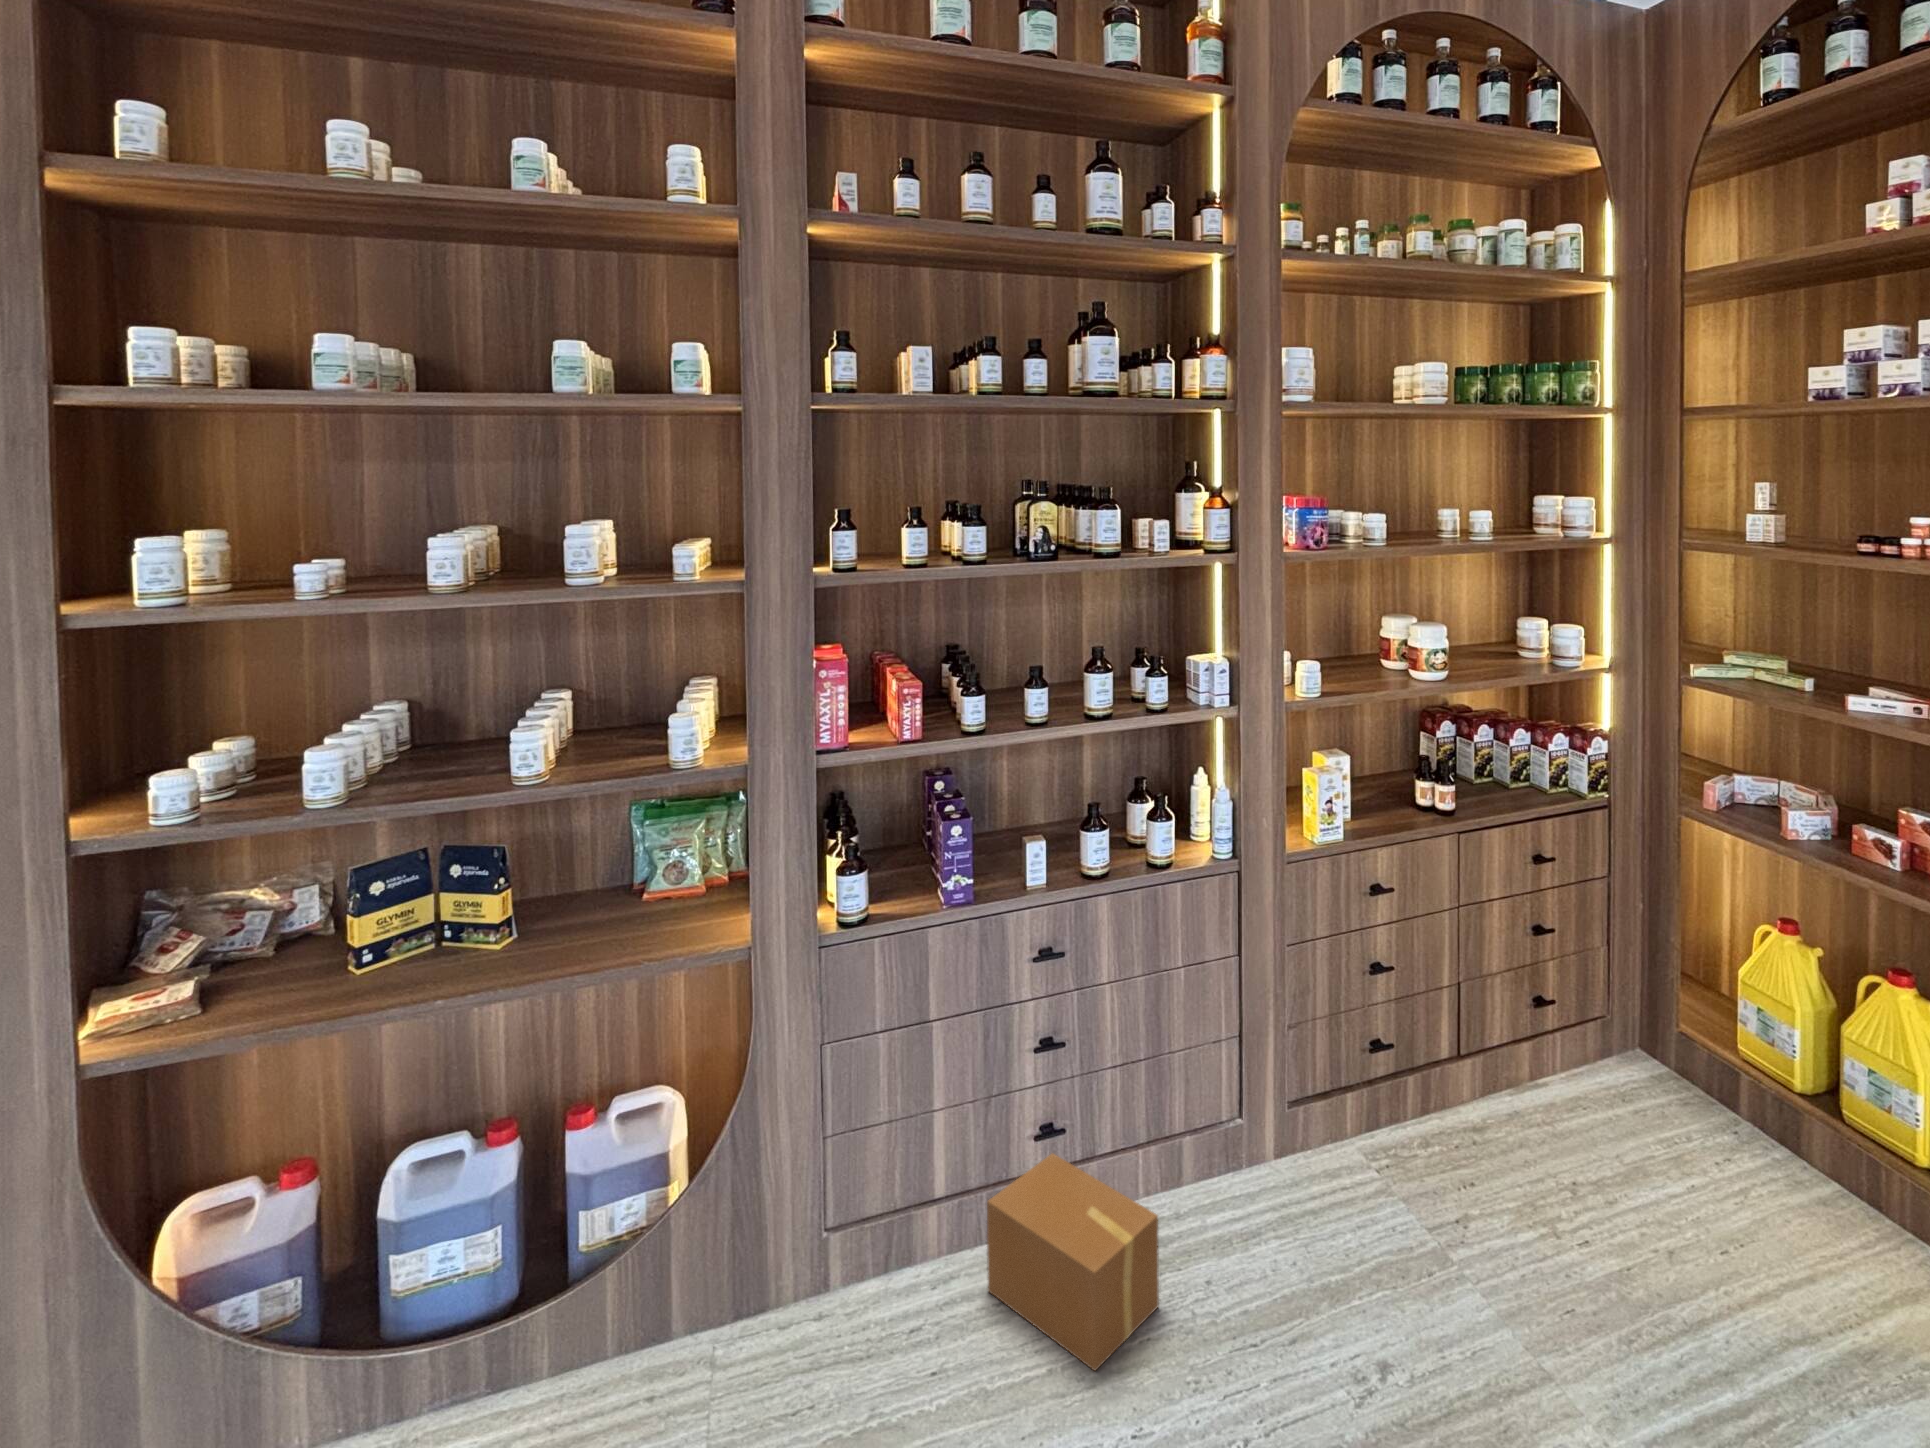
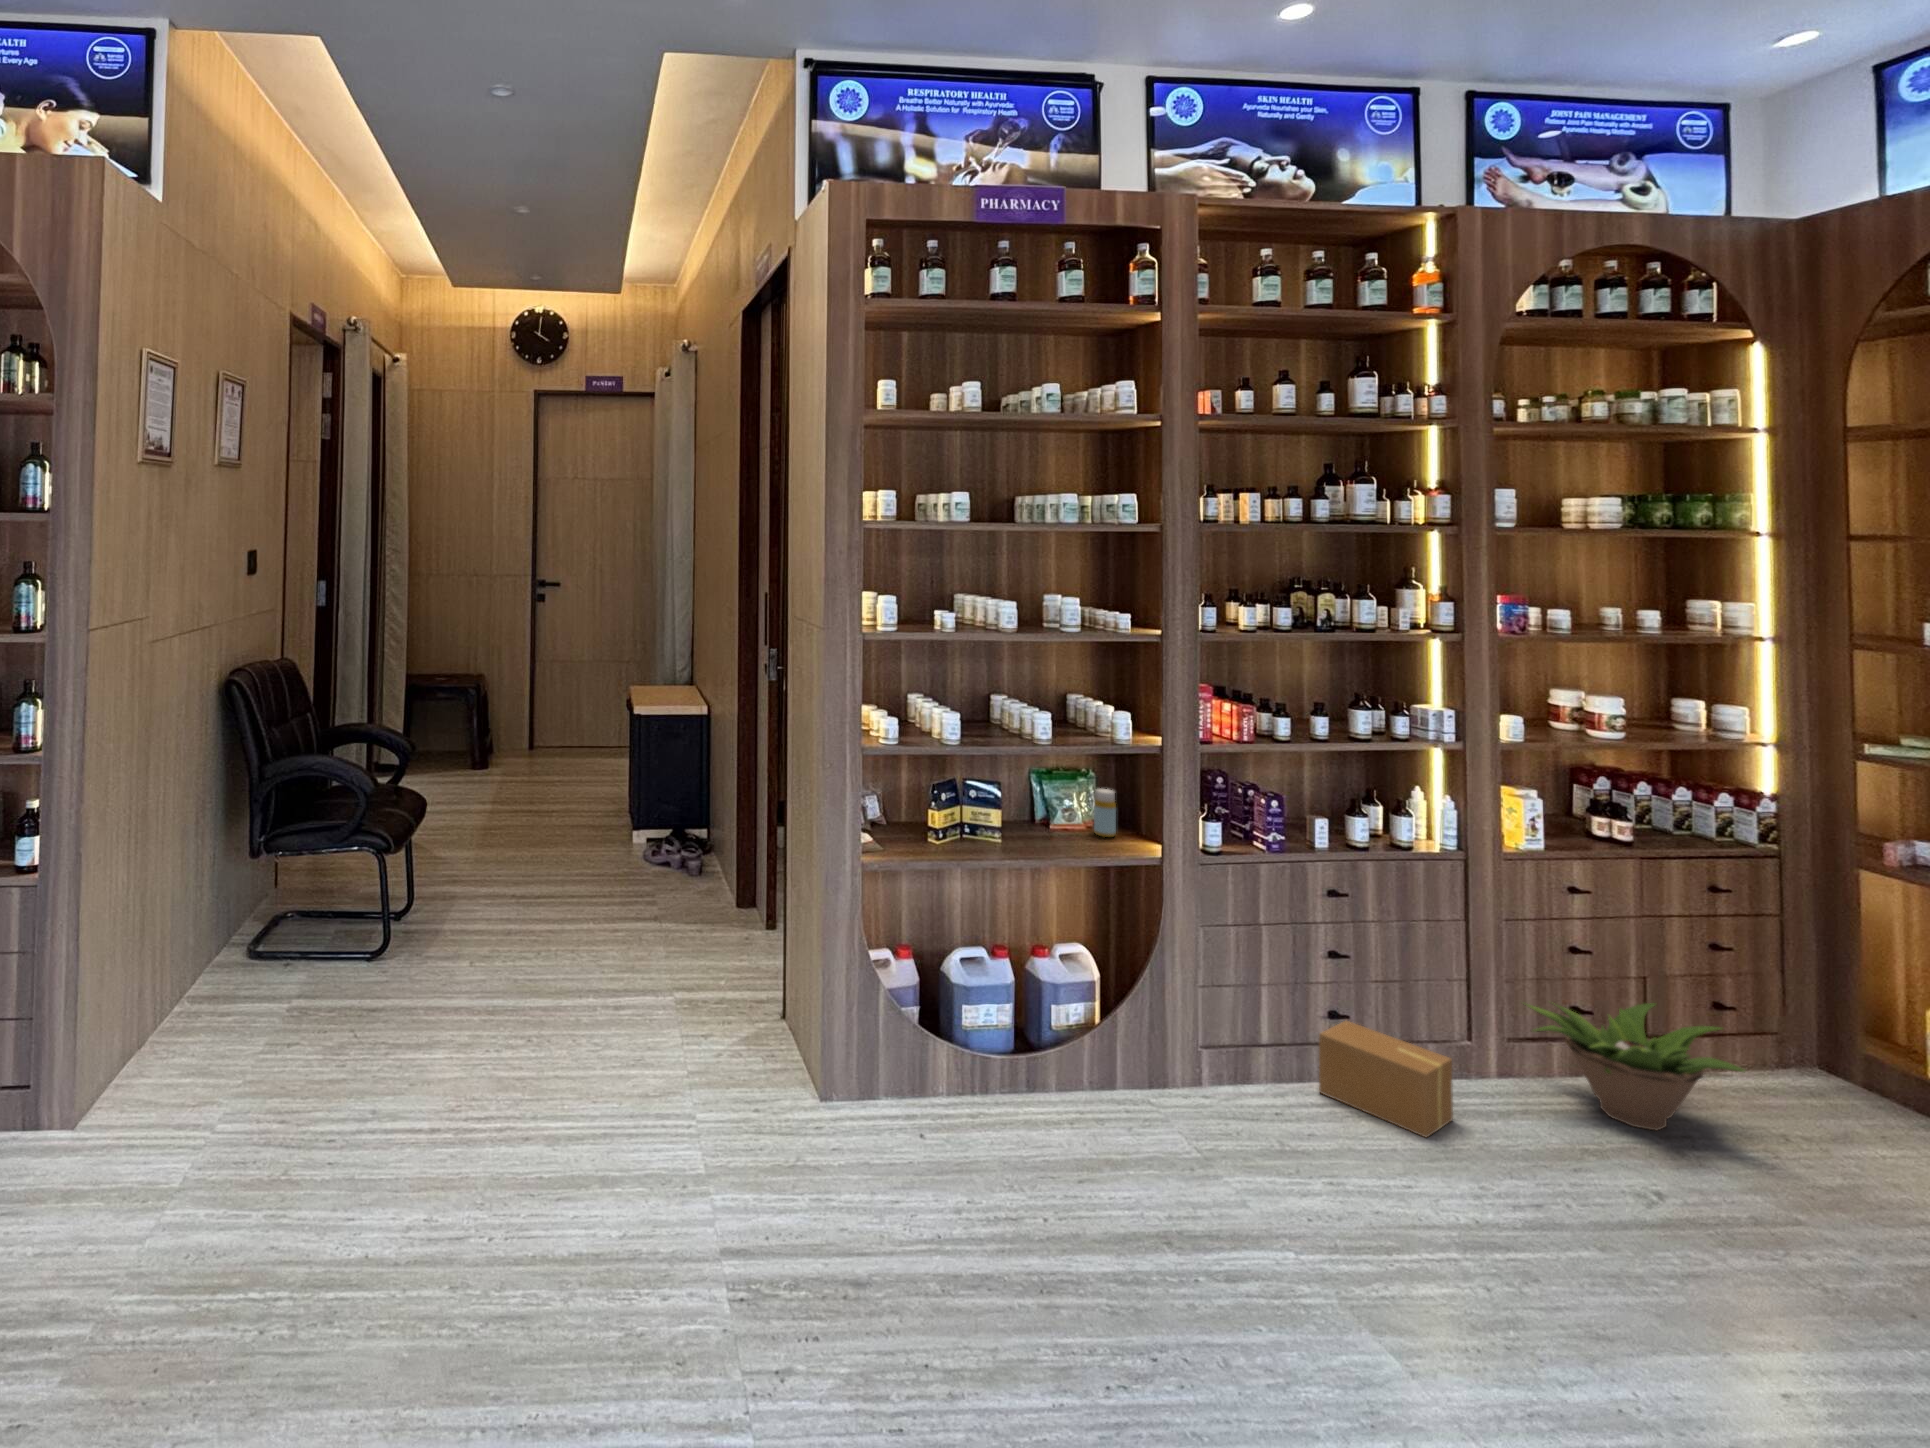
bottle: none [656,847,694,933] -> present [1094,789,1116,837]
decorative plant: none [1281,1038,1520,1246] -> present [1526,1003,1745,1131]

